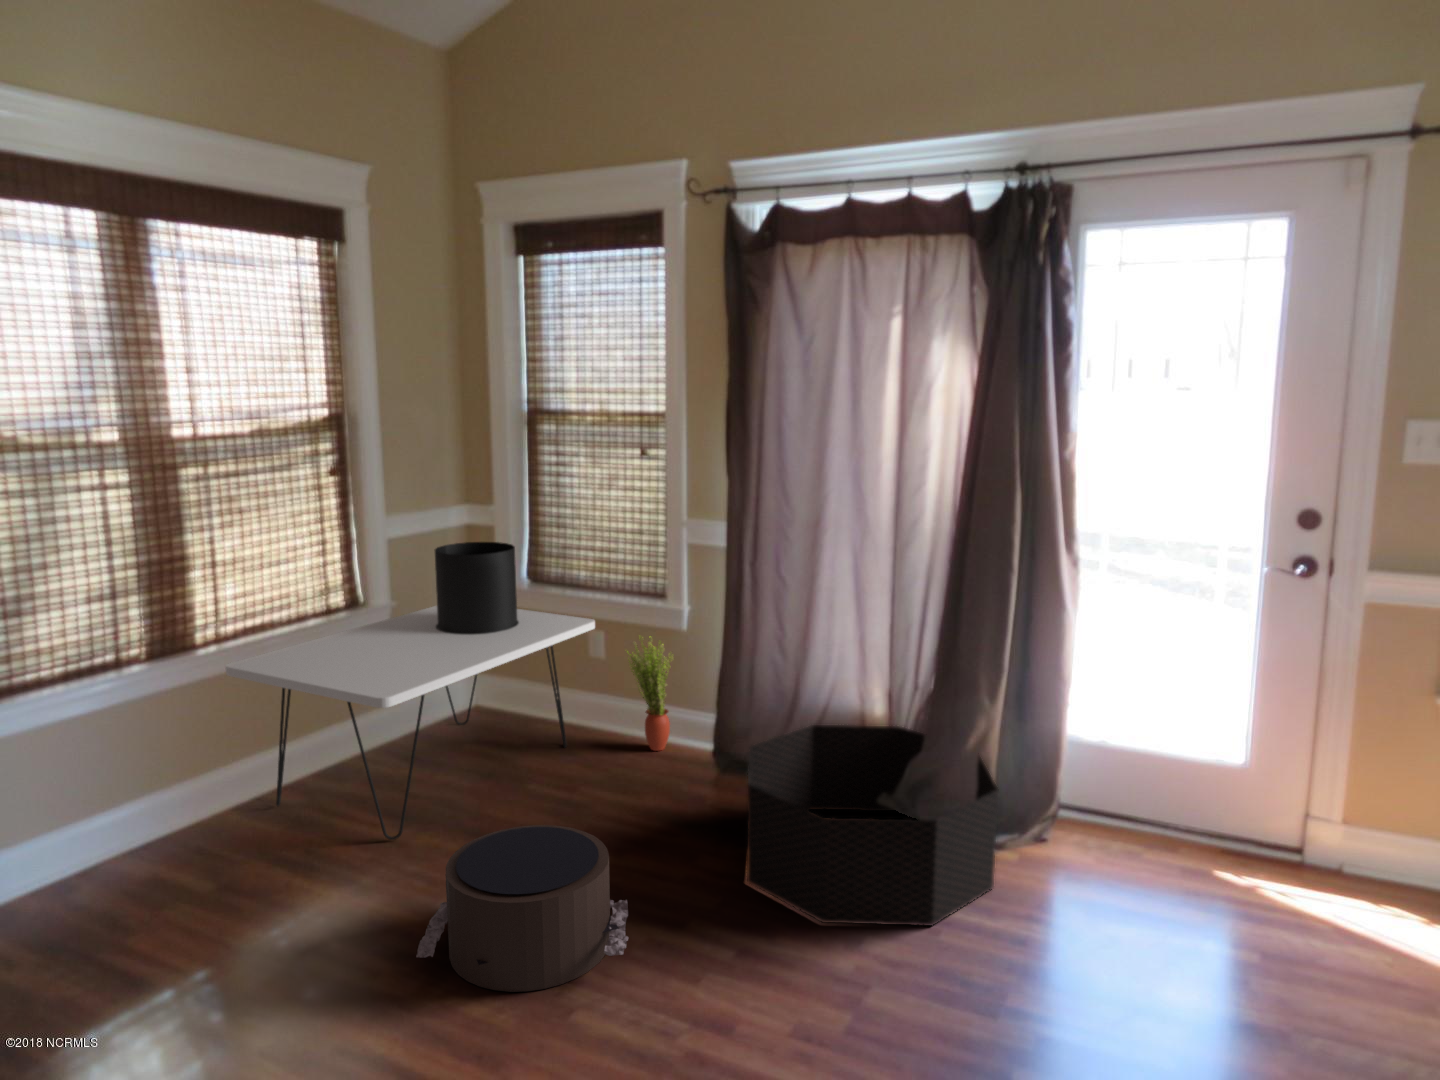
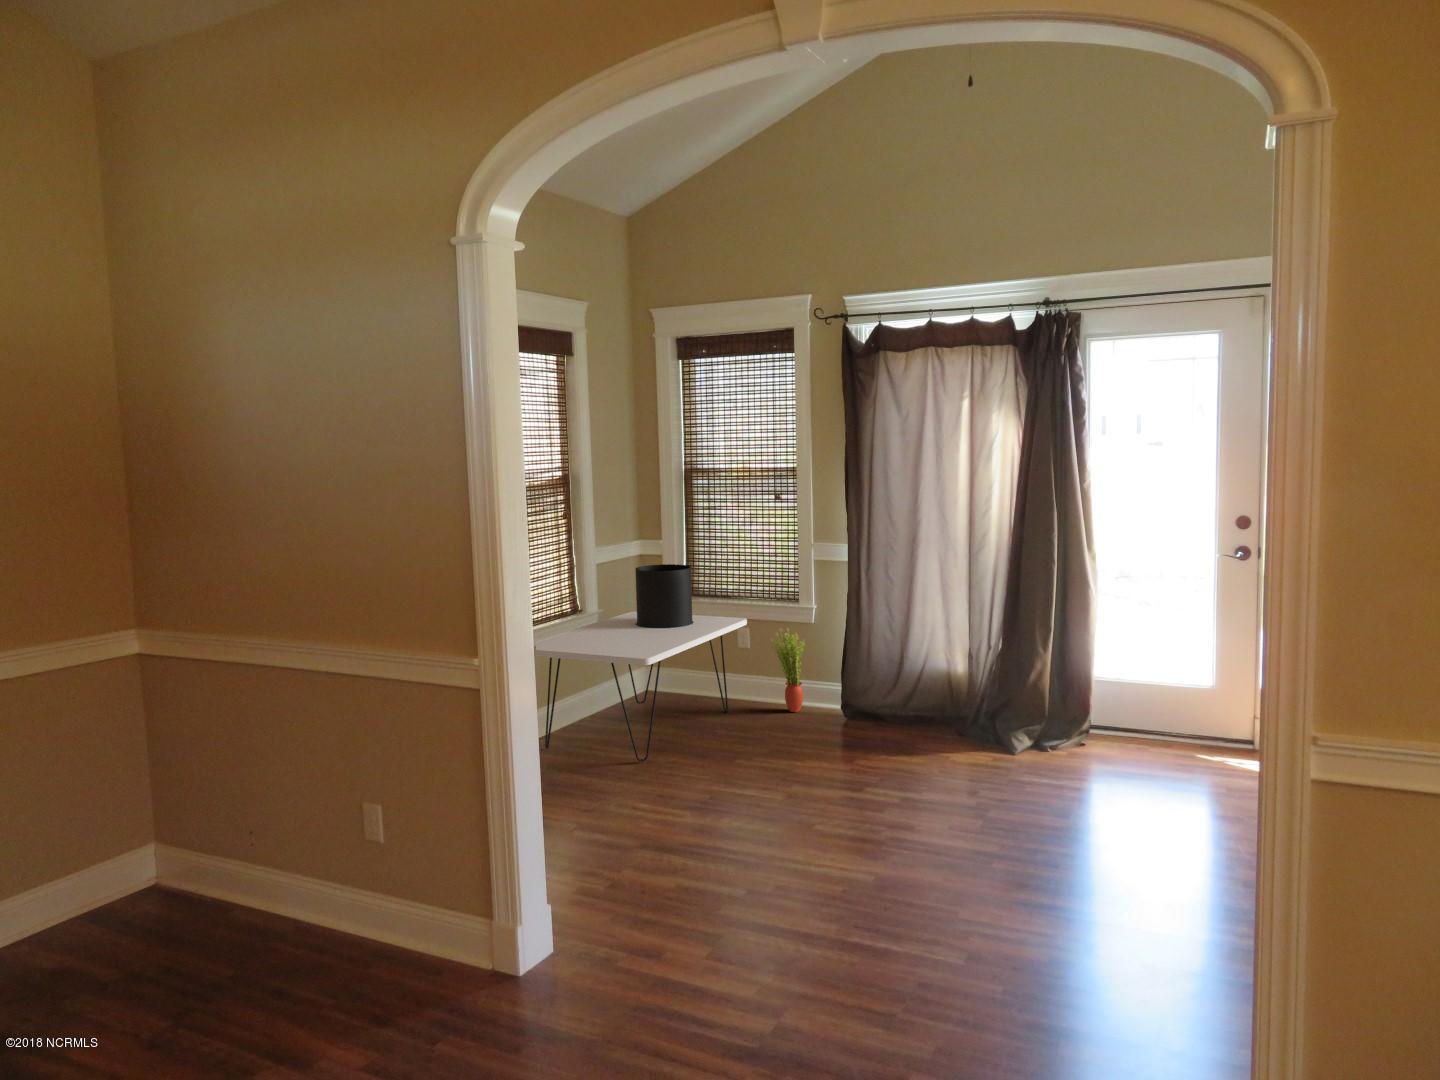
basket: present [747,725,999,926] -> none [884,676,1057,787]
pouf: present [416,825,629,992] -> none [708,733,839,822]

